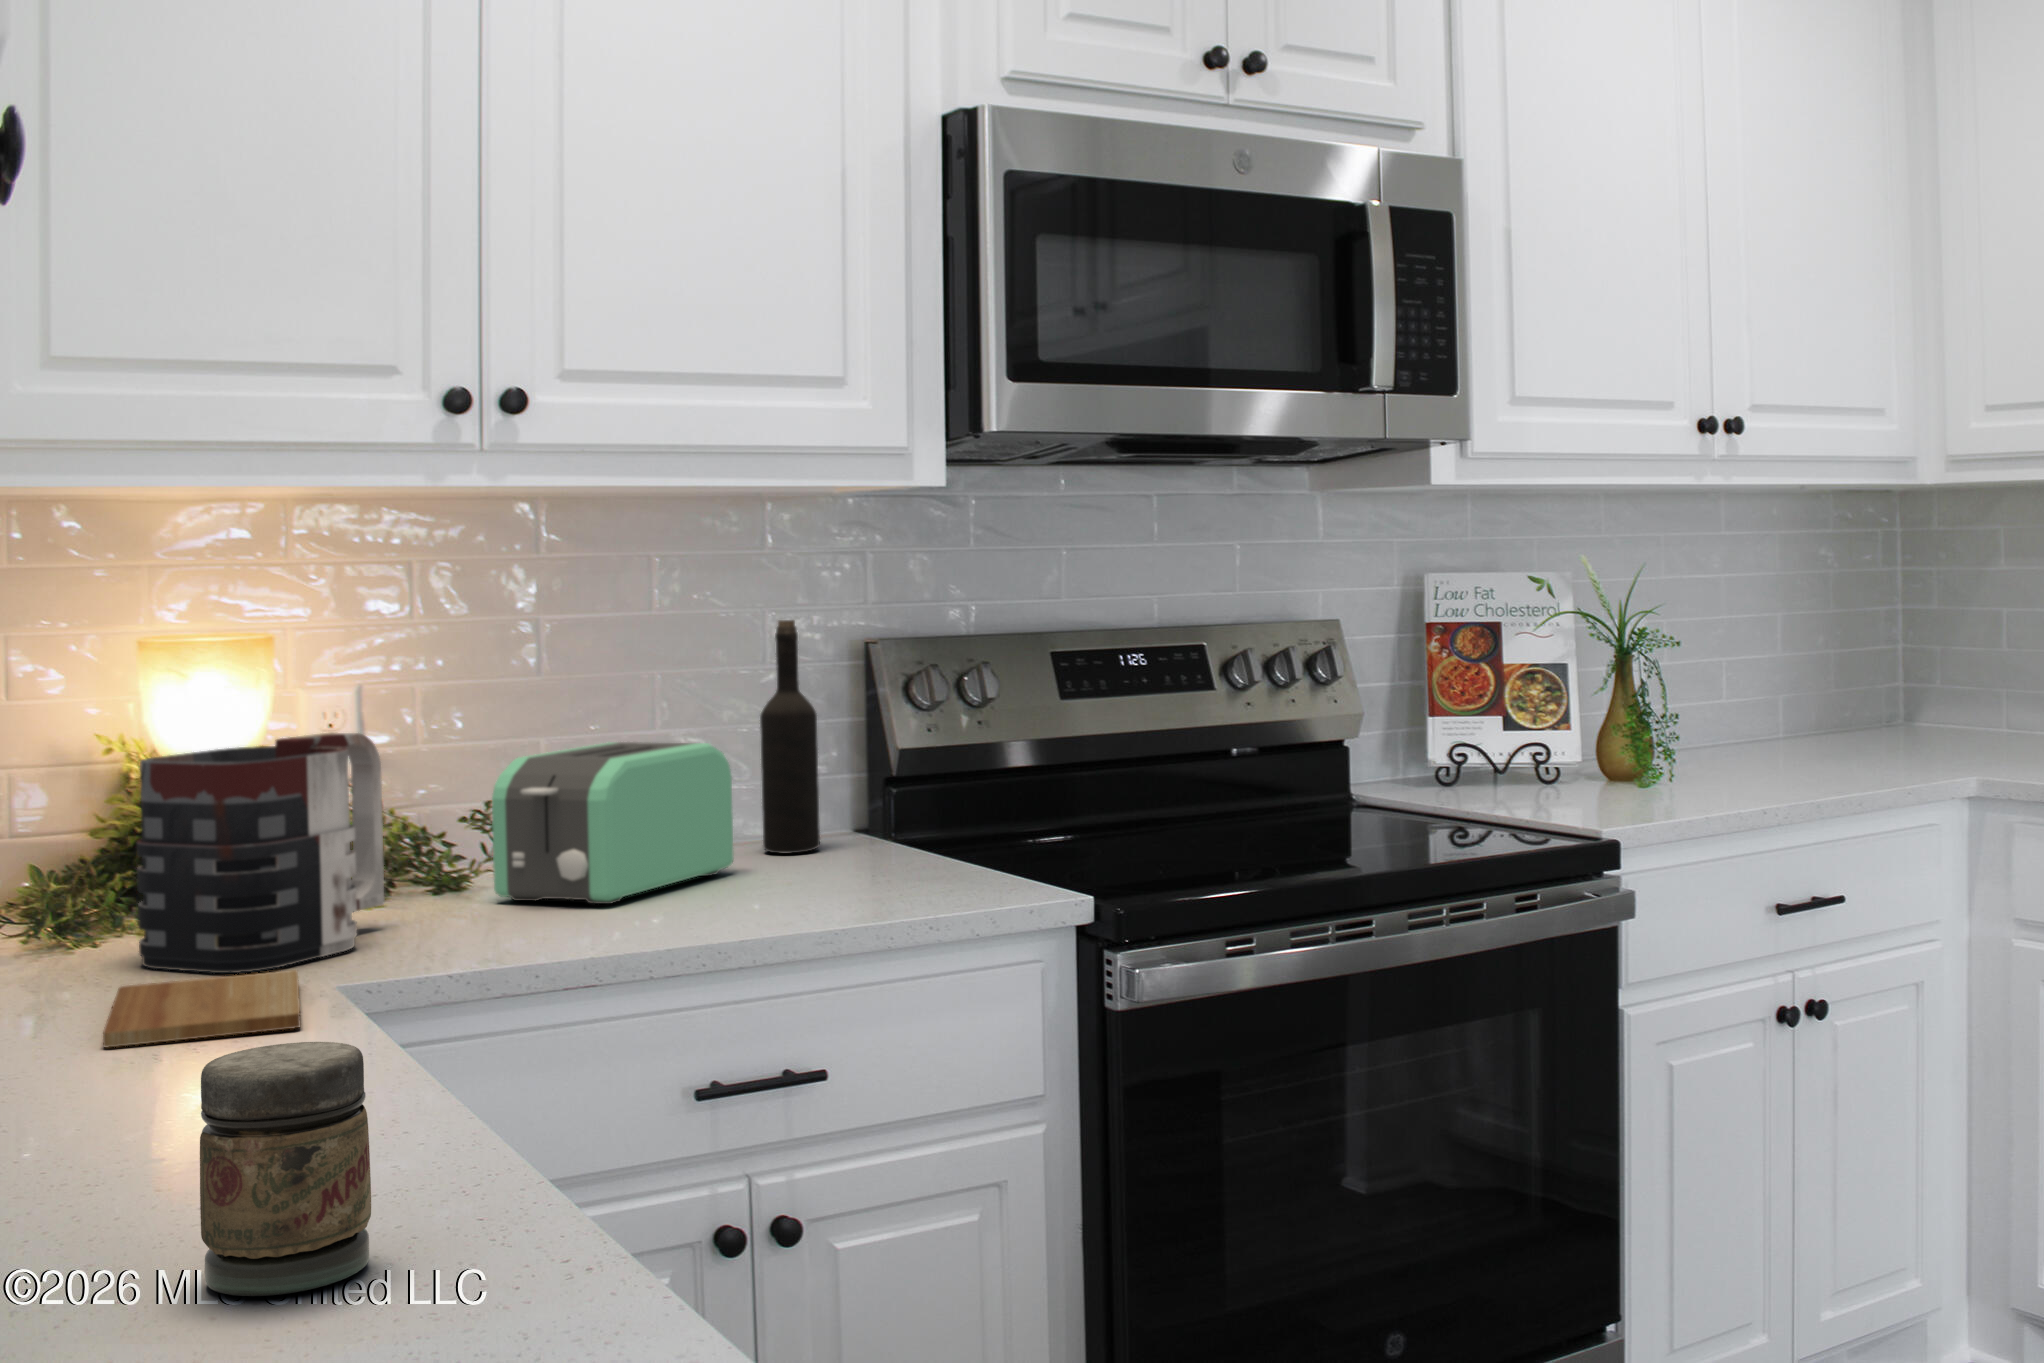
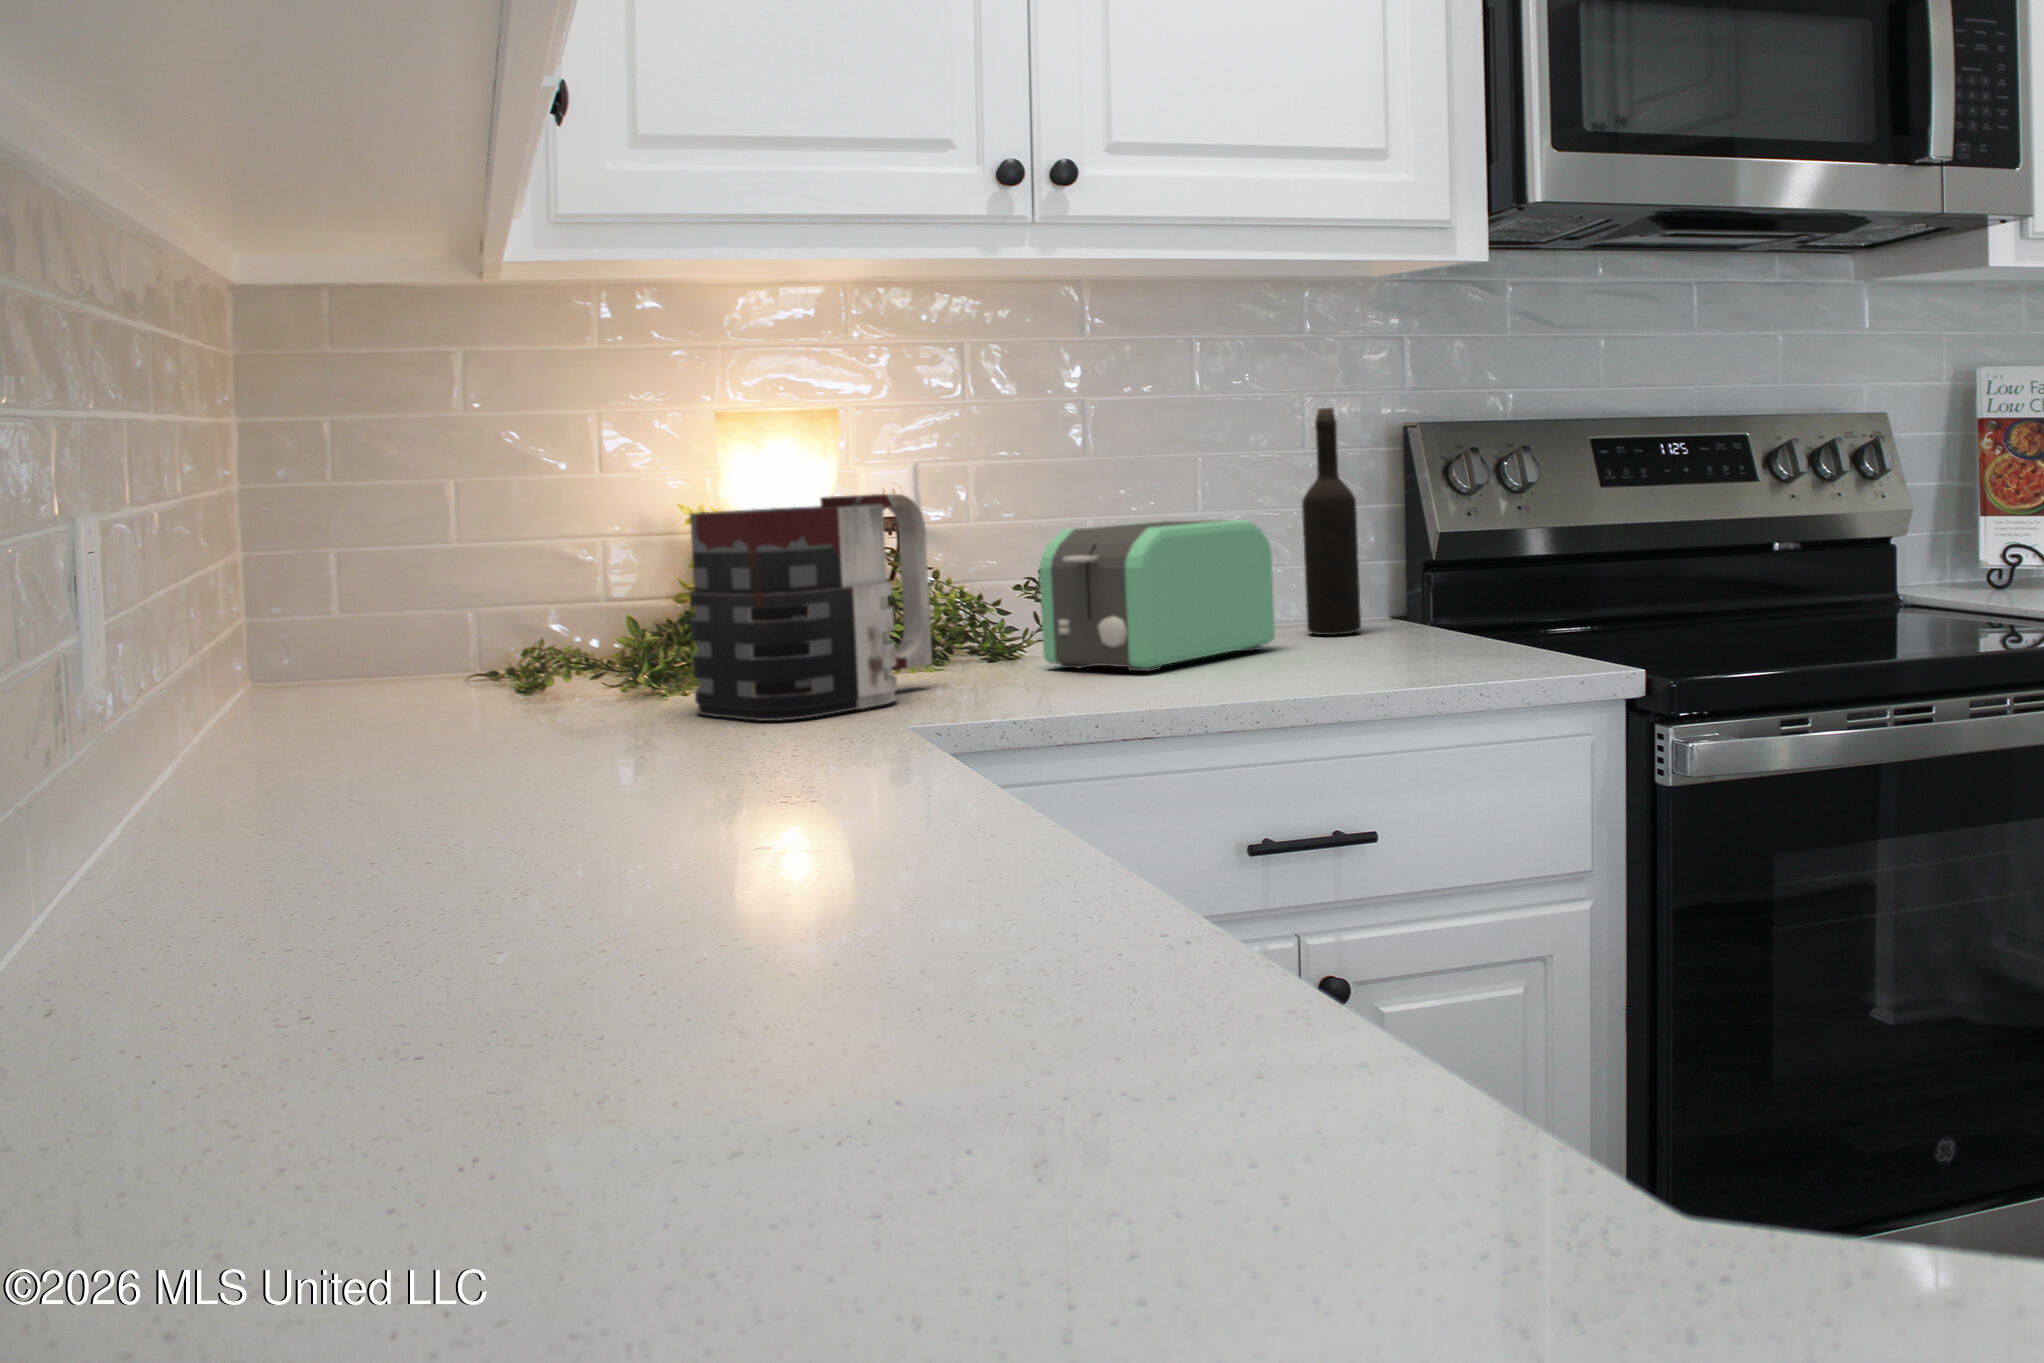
cutting board: present [103,970,300,1048] -> none [590,718,819,784]
jar: present [200,1042,371,1296] -> none [362,760,623,1134]

